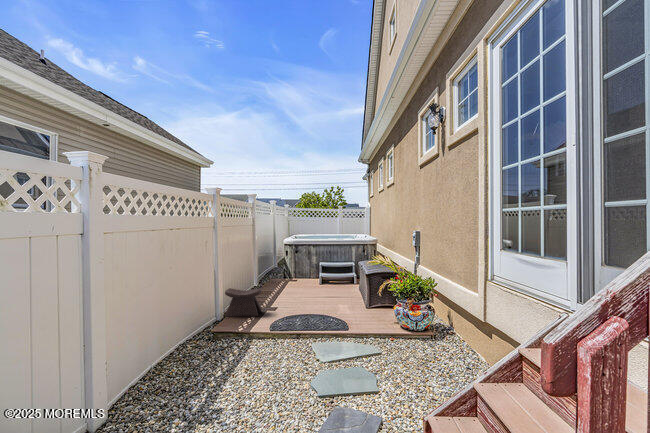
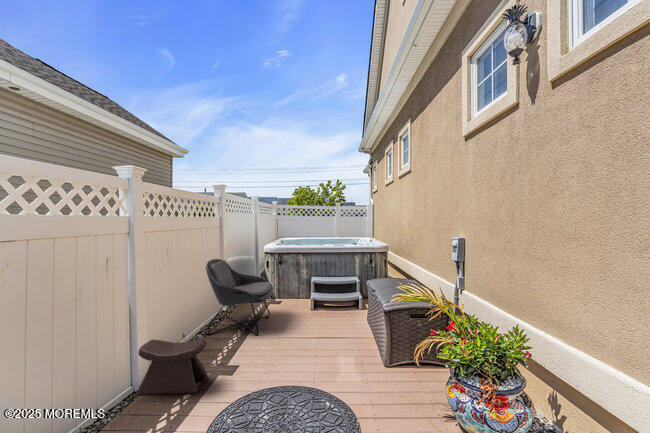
lounge chair: none [250,246,294,297] -> present [205,259,274,336]

